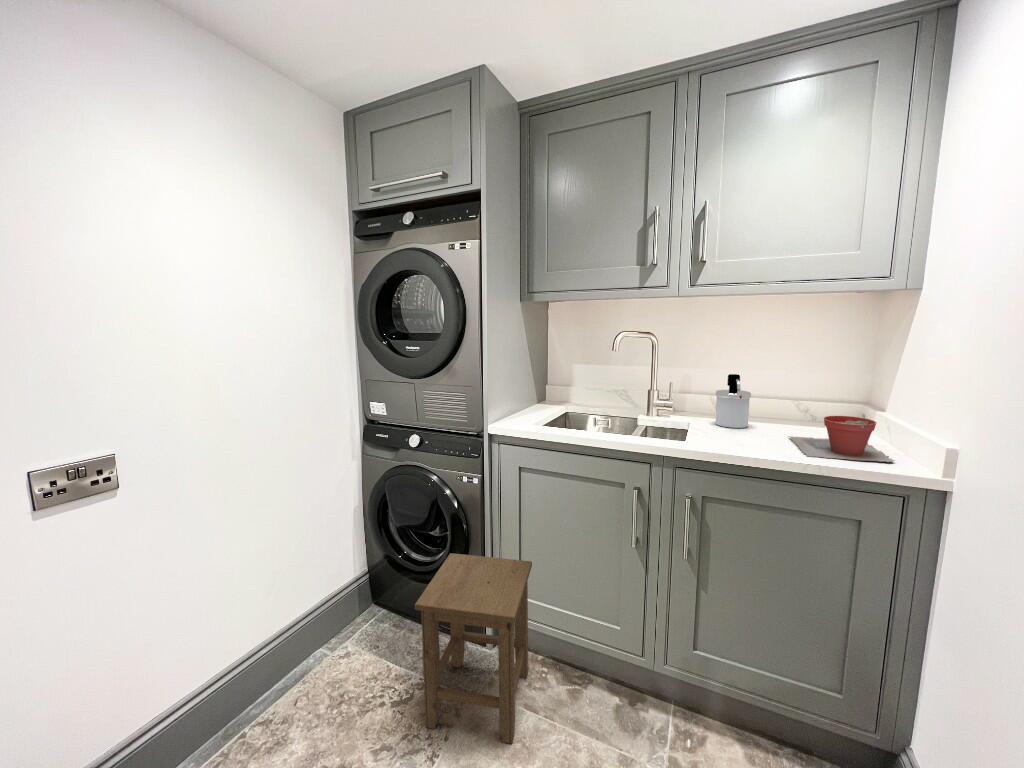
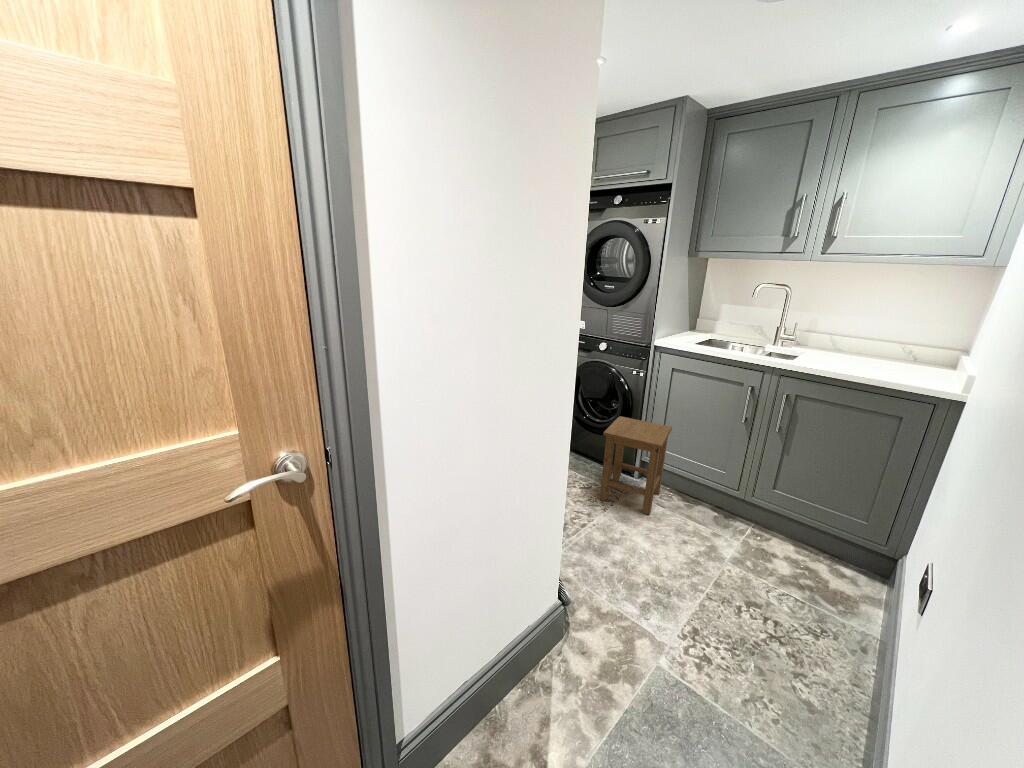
soap dispenser: present [716,374,751,428] -> none [825,320,858,359]
plant pot: present [789,416,895,462] -> none [876,352,943,383]

